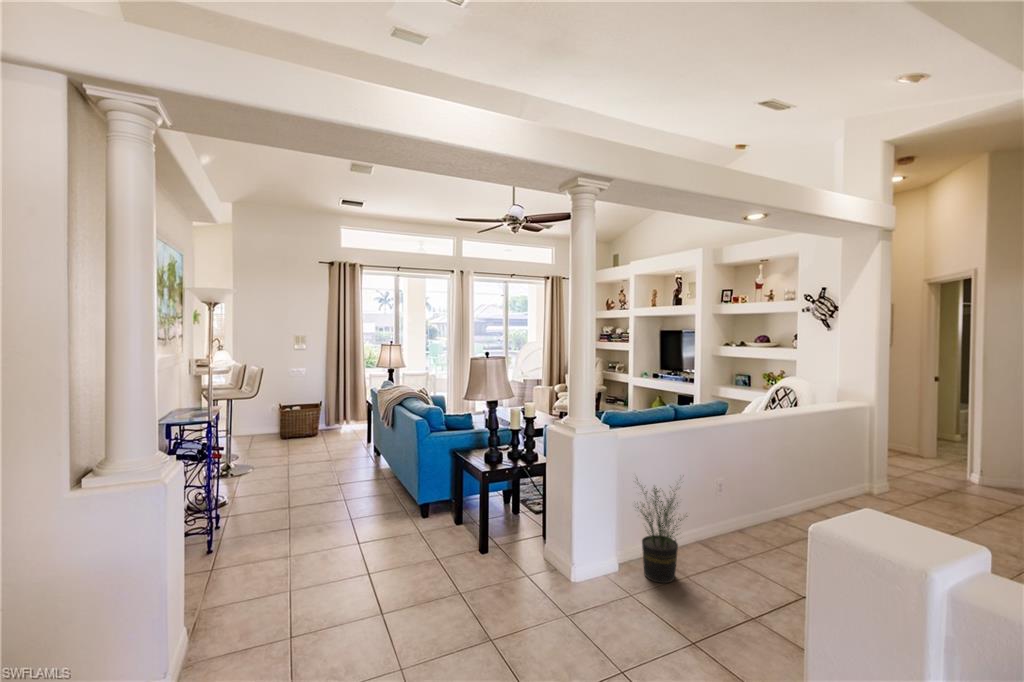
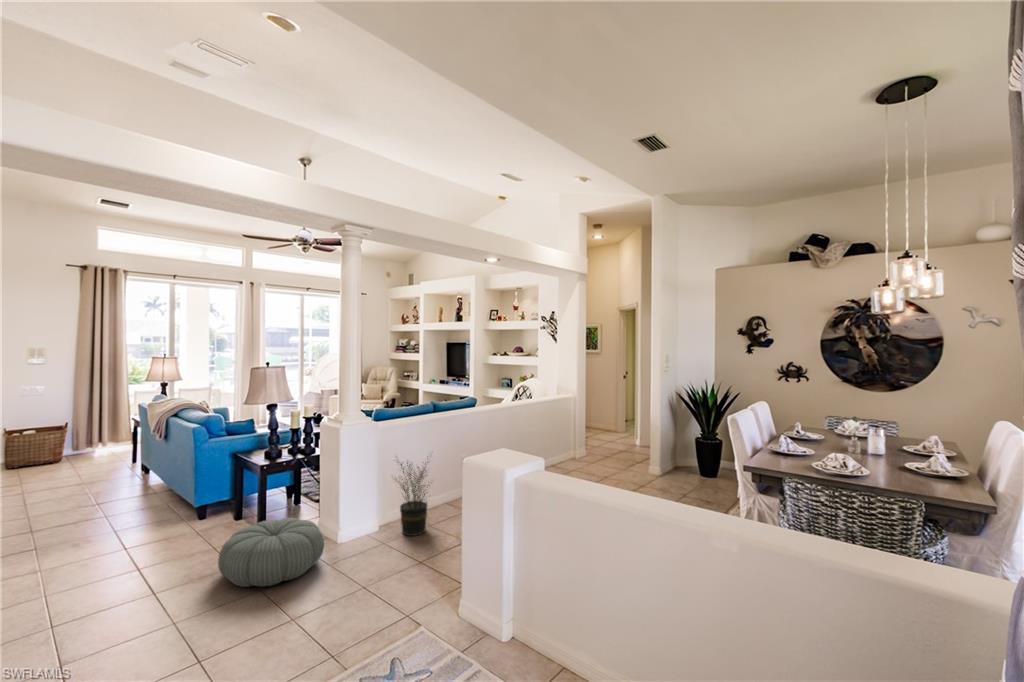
pouf: none [445,539,557,626] -> present [218,518,324,587]

